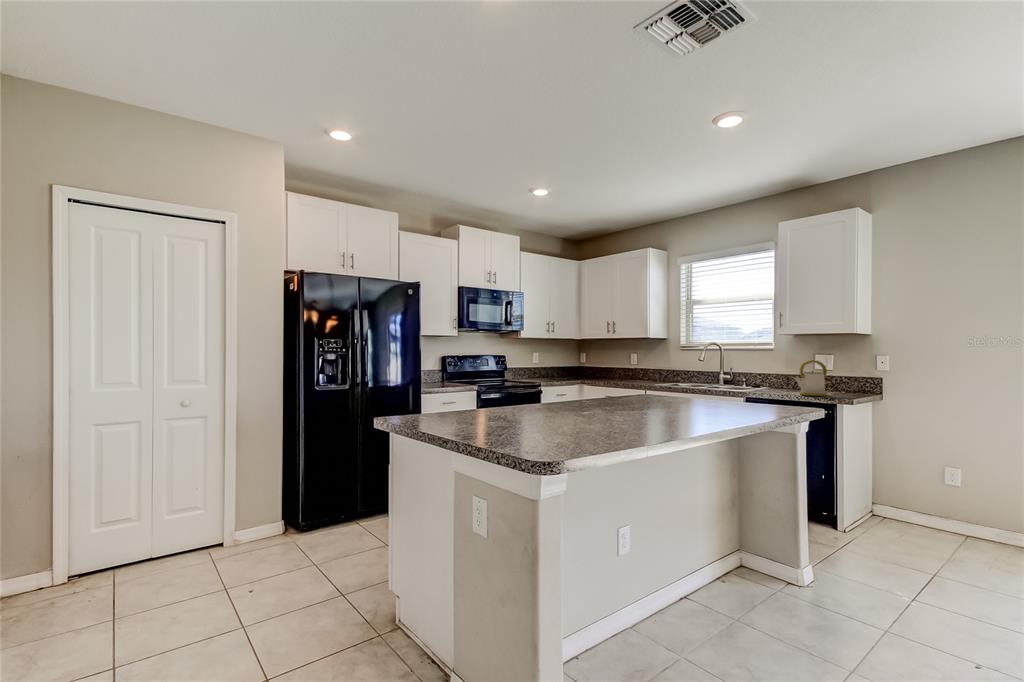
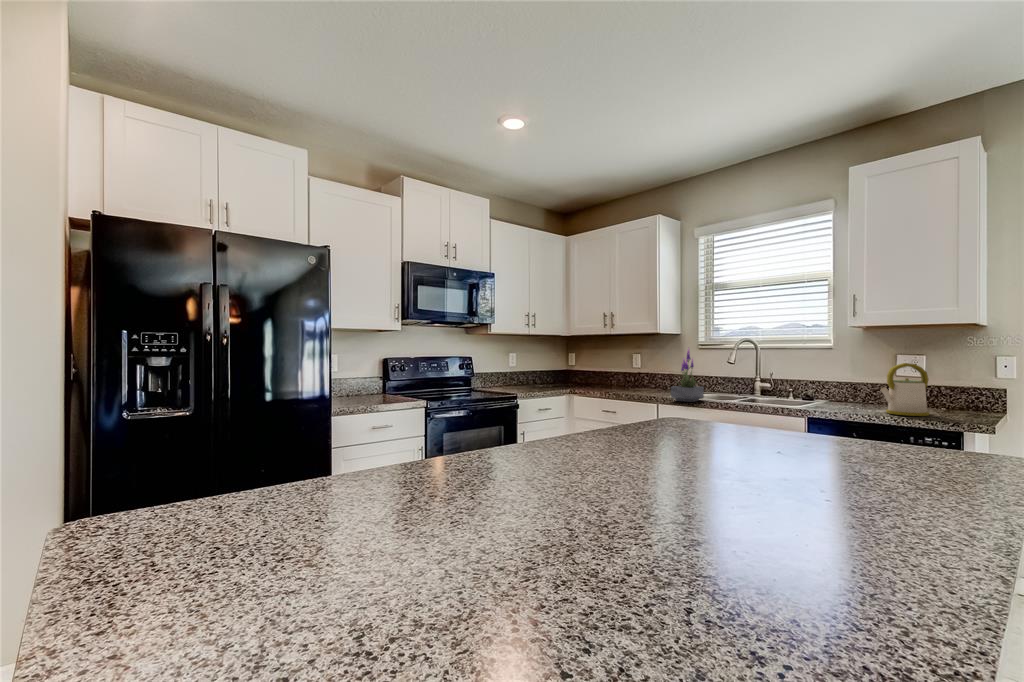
potted plant: none [656,348,680,389] -> present [671,349,704,402]

